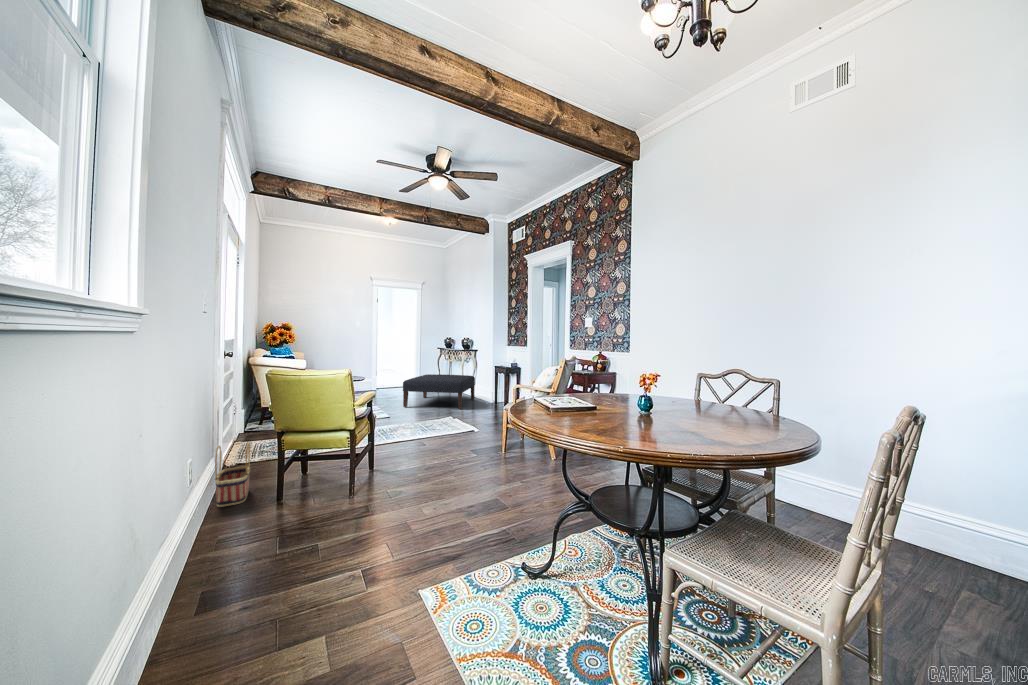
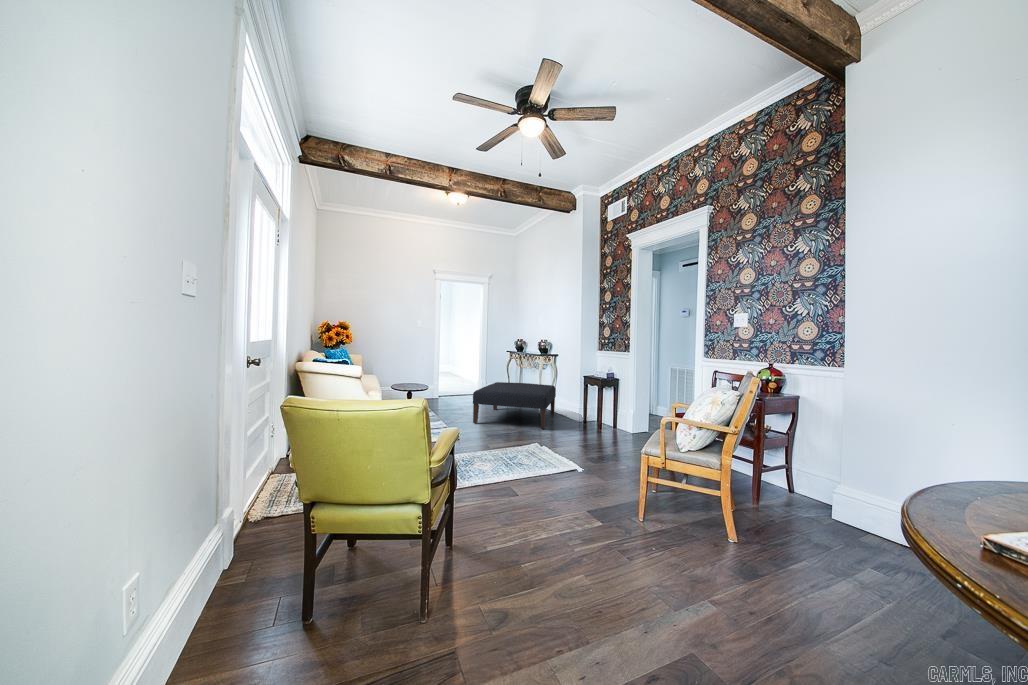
basket: present [215,442,250,507] -> none [207,511,269,629]

